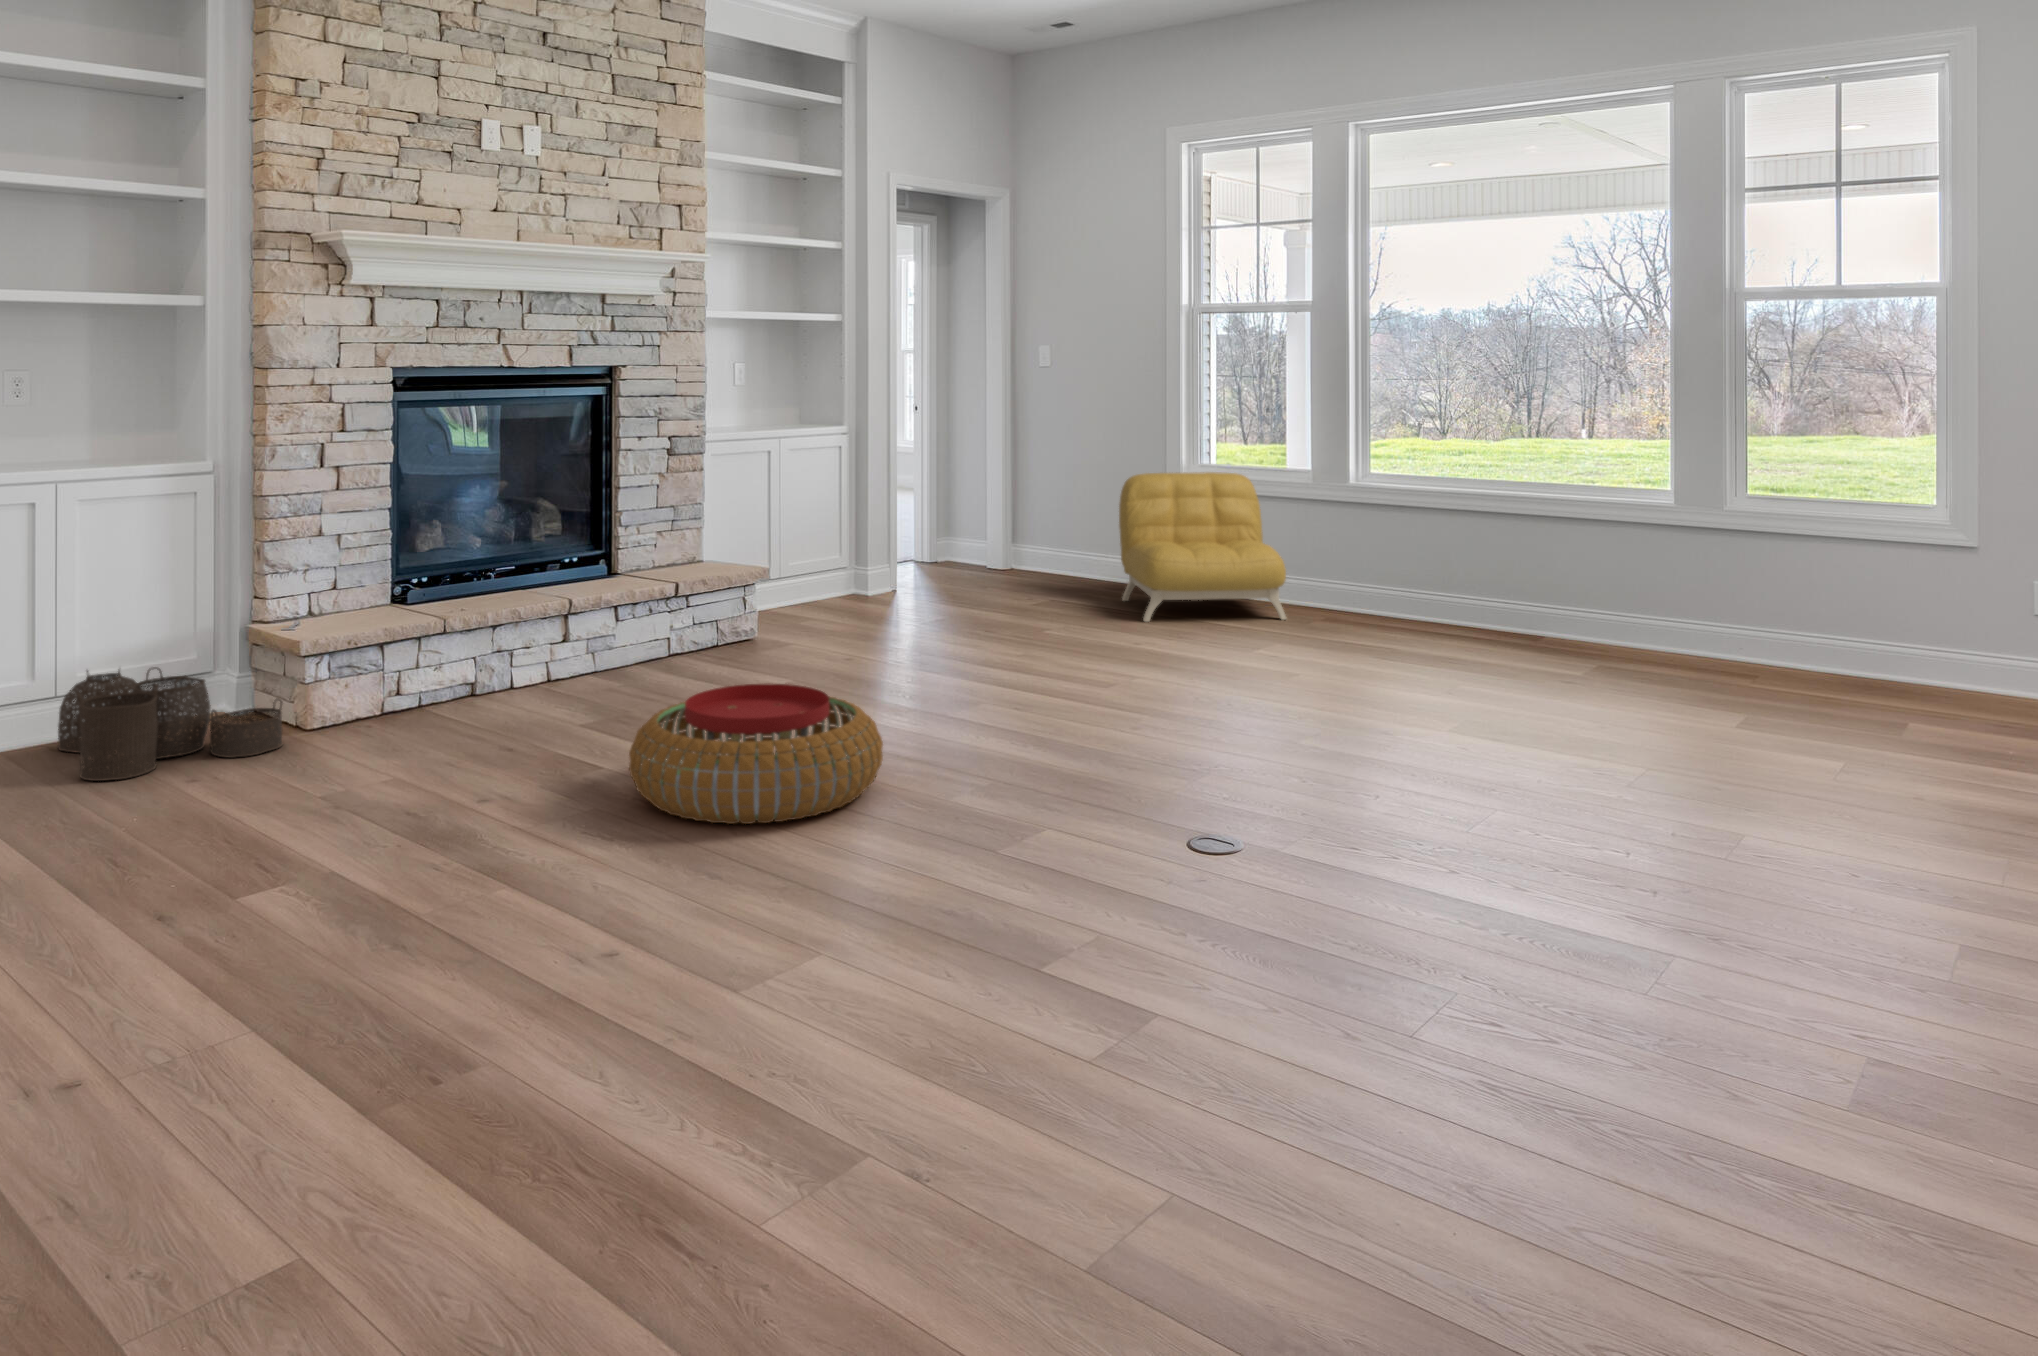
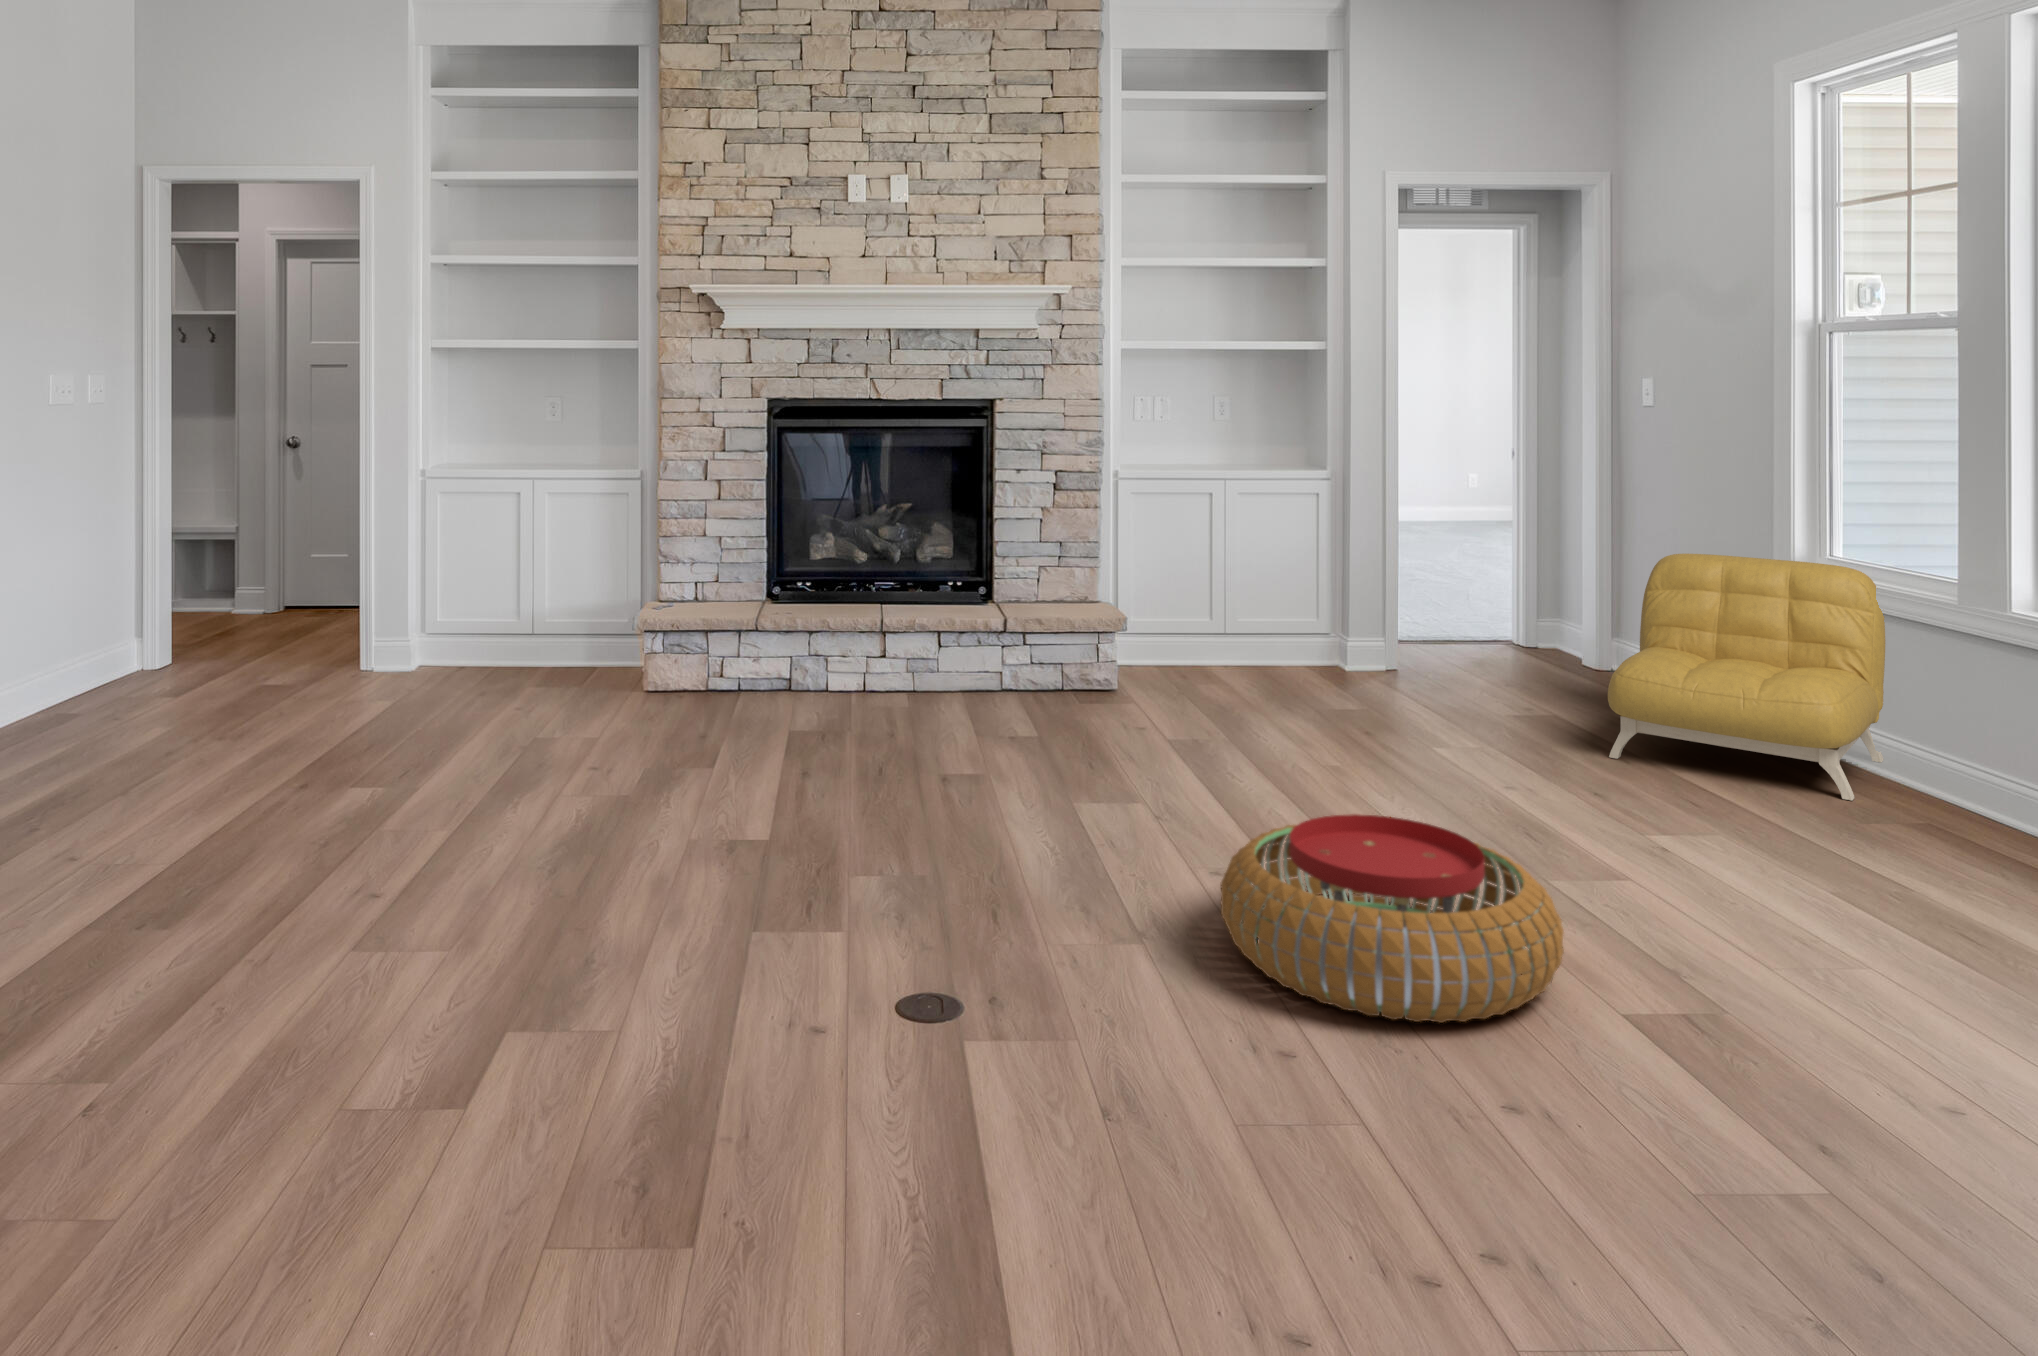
woven basket: present [58,667,283,781] -> none [476,618,613,703]
pouf: present [629,684,883,824] -> present [1221,814,1564,1023]

